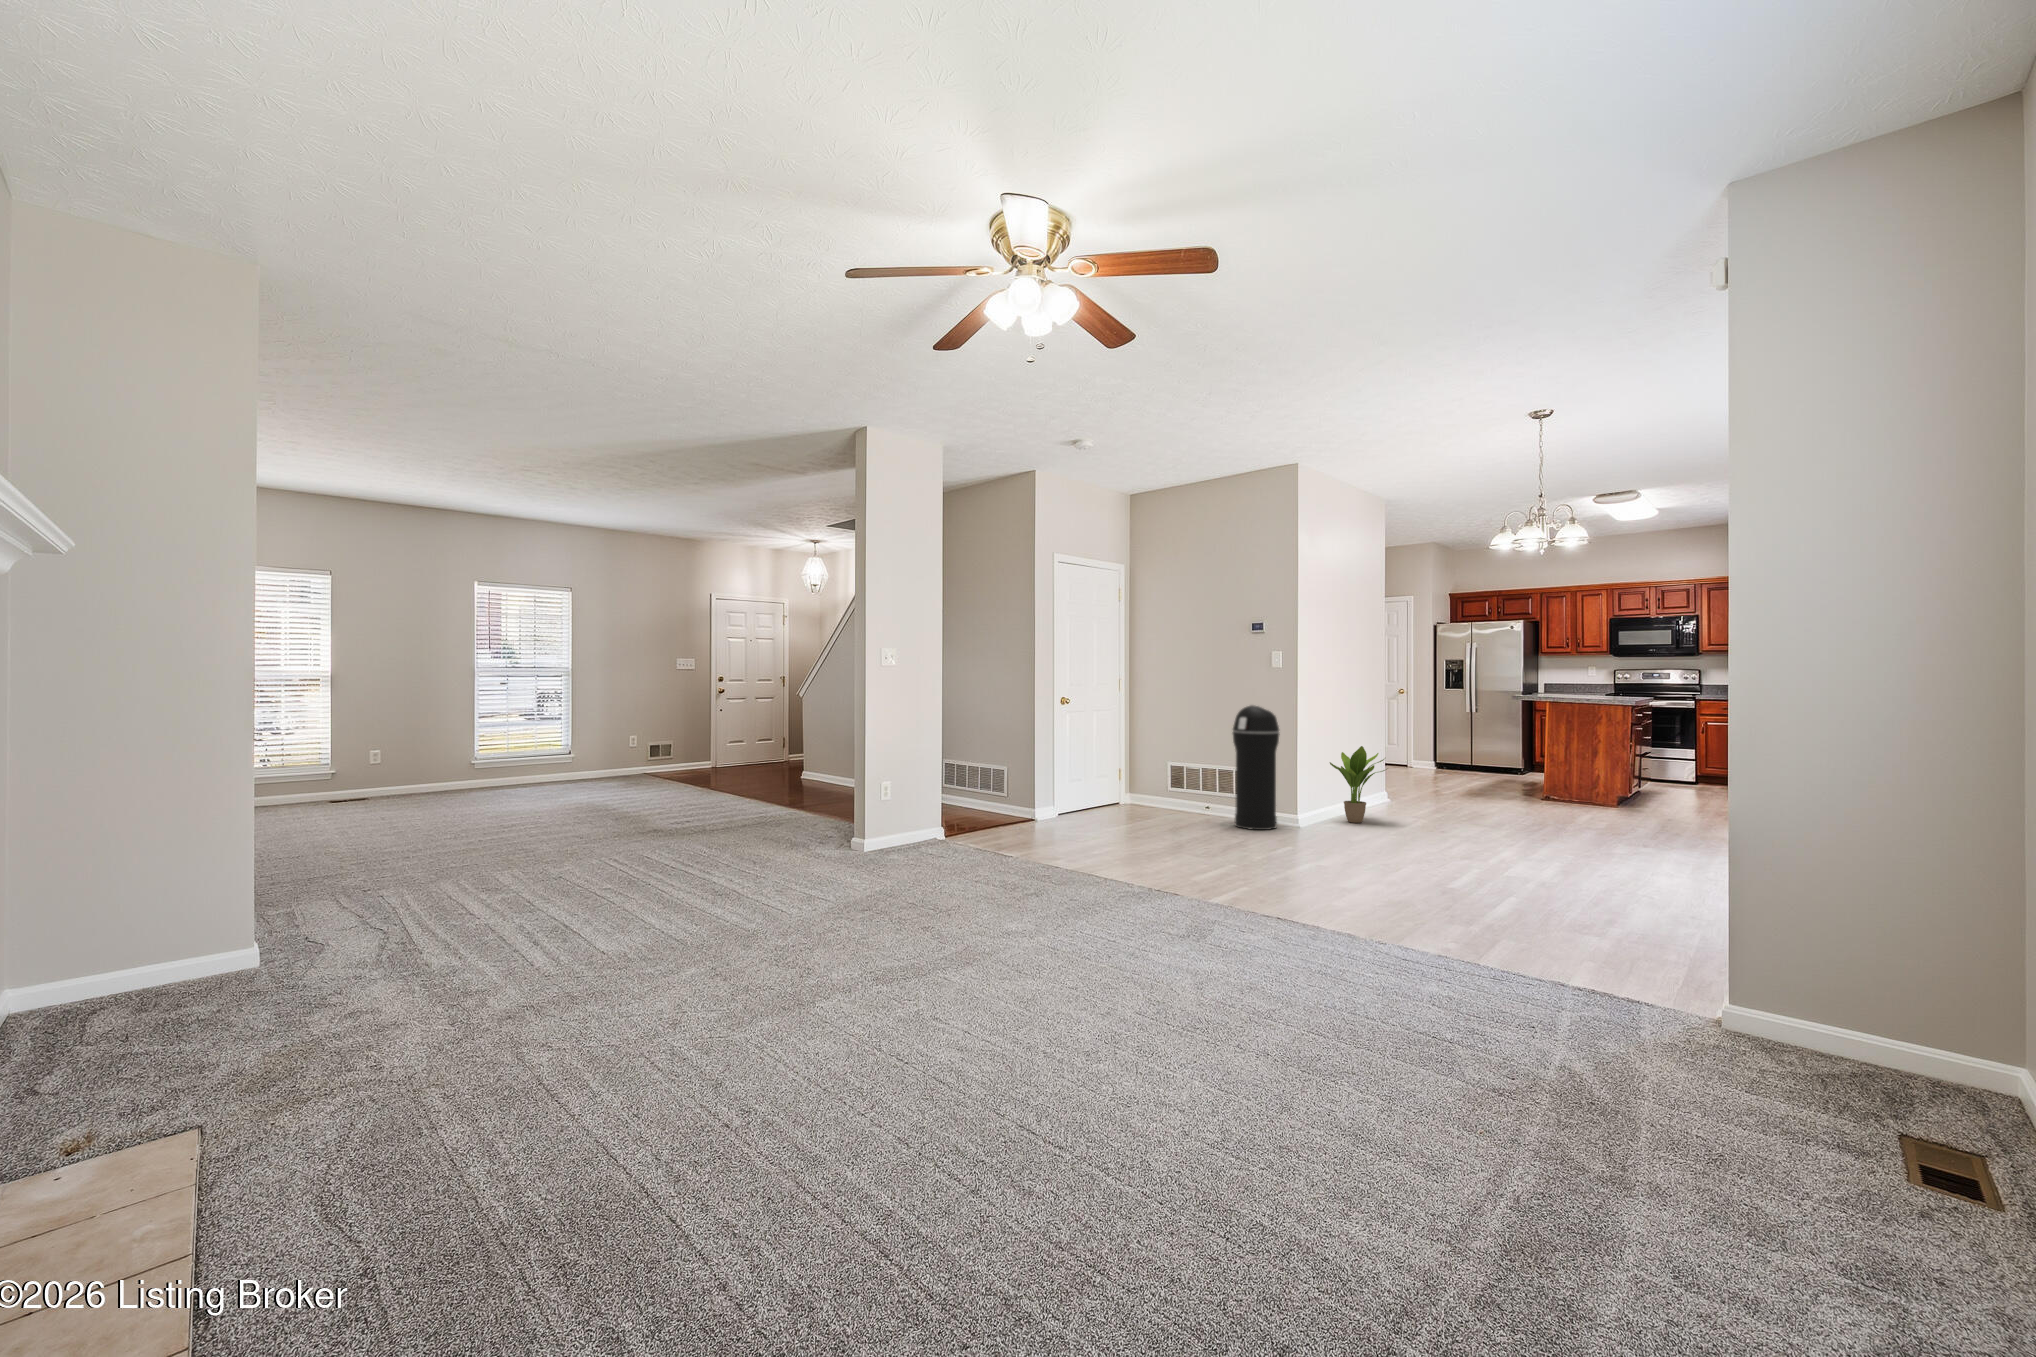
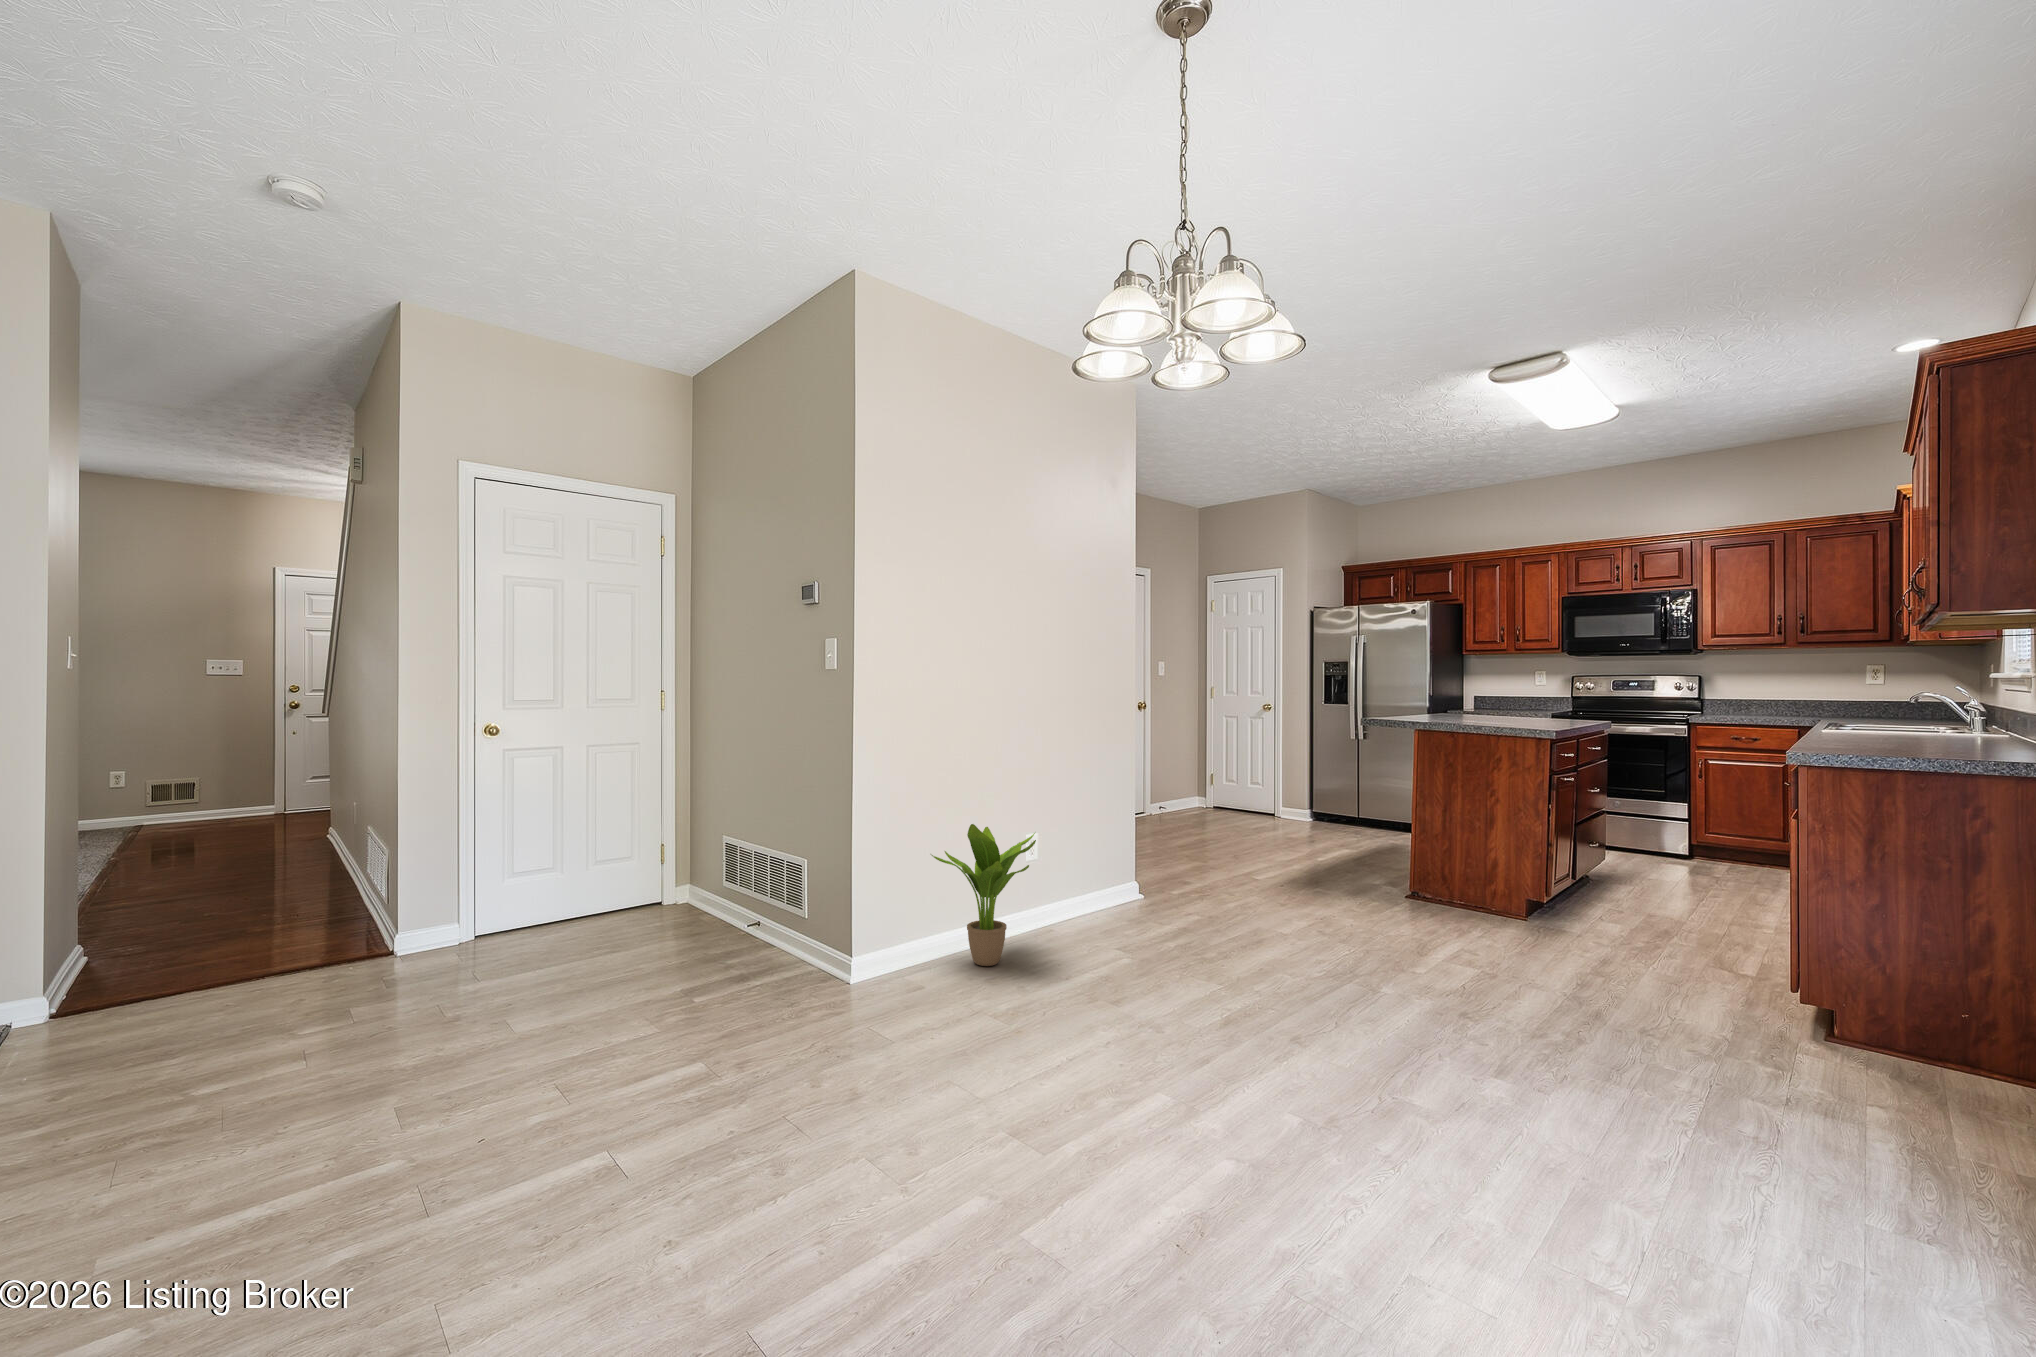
trash can: present [1233,705,1280,830] -> none [723,744,819,990]

